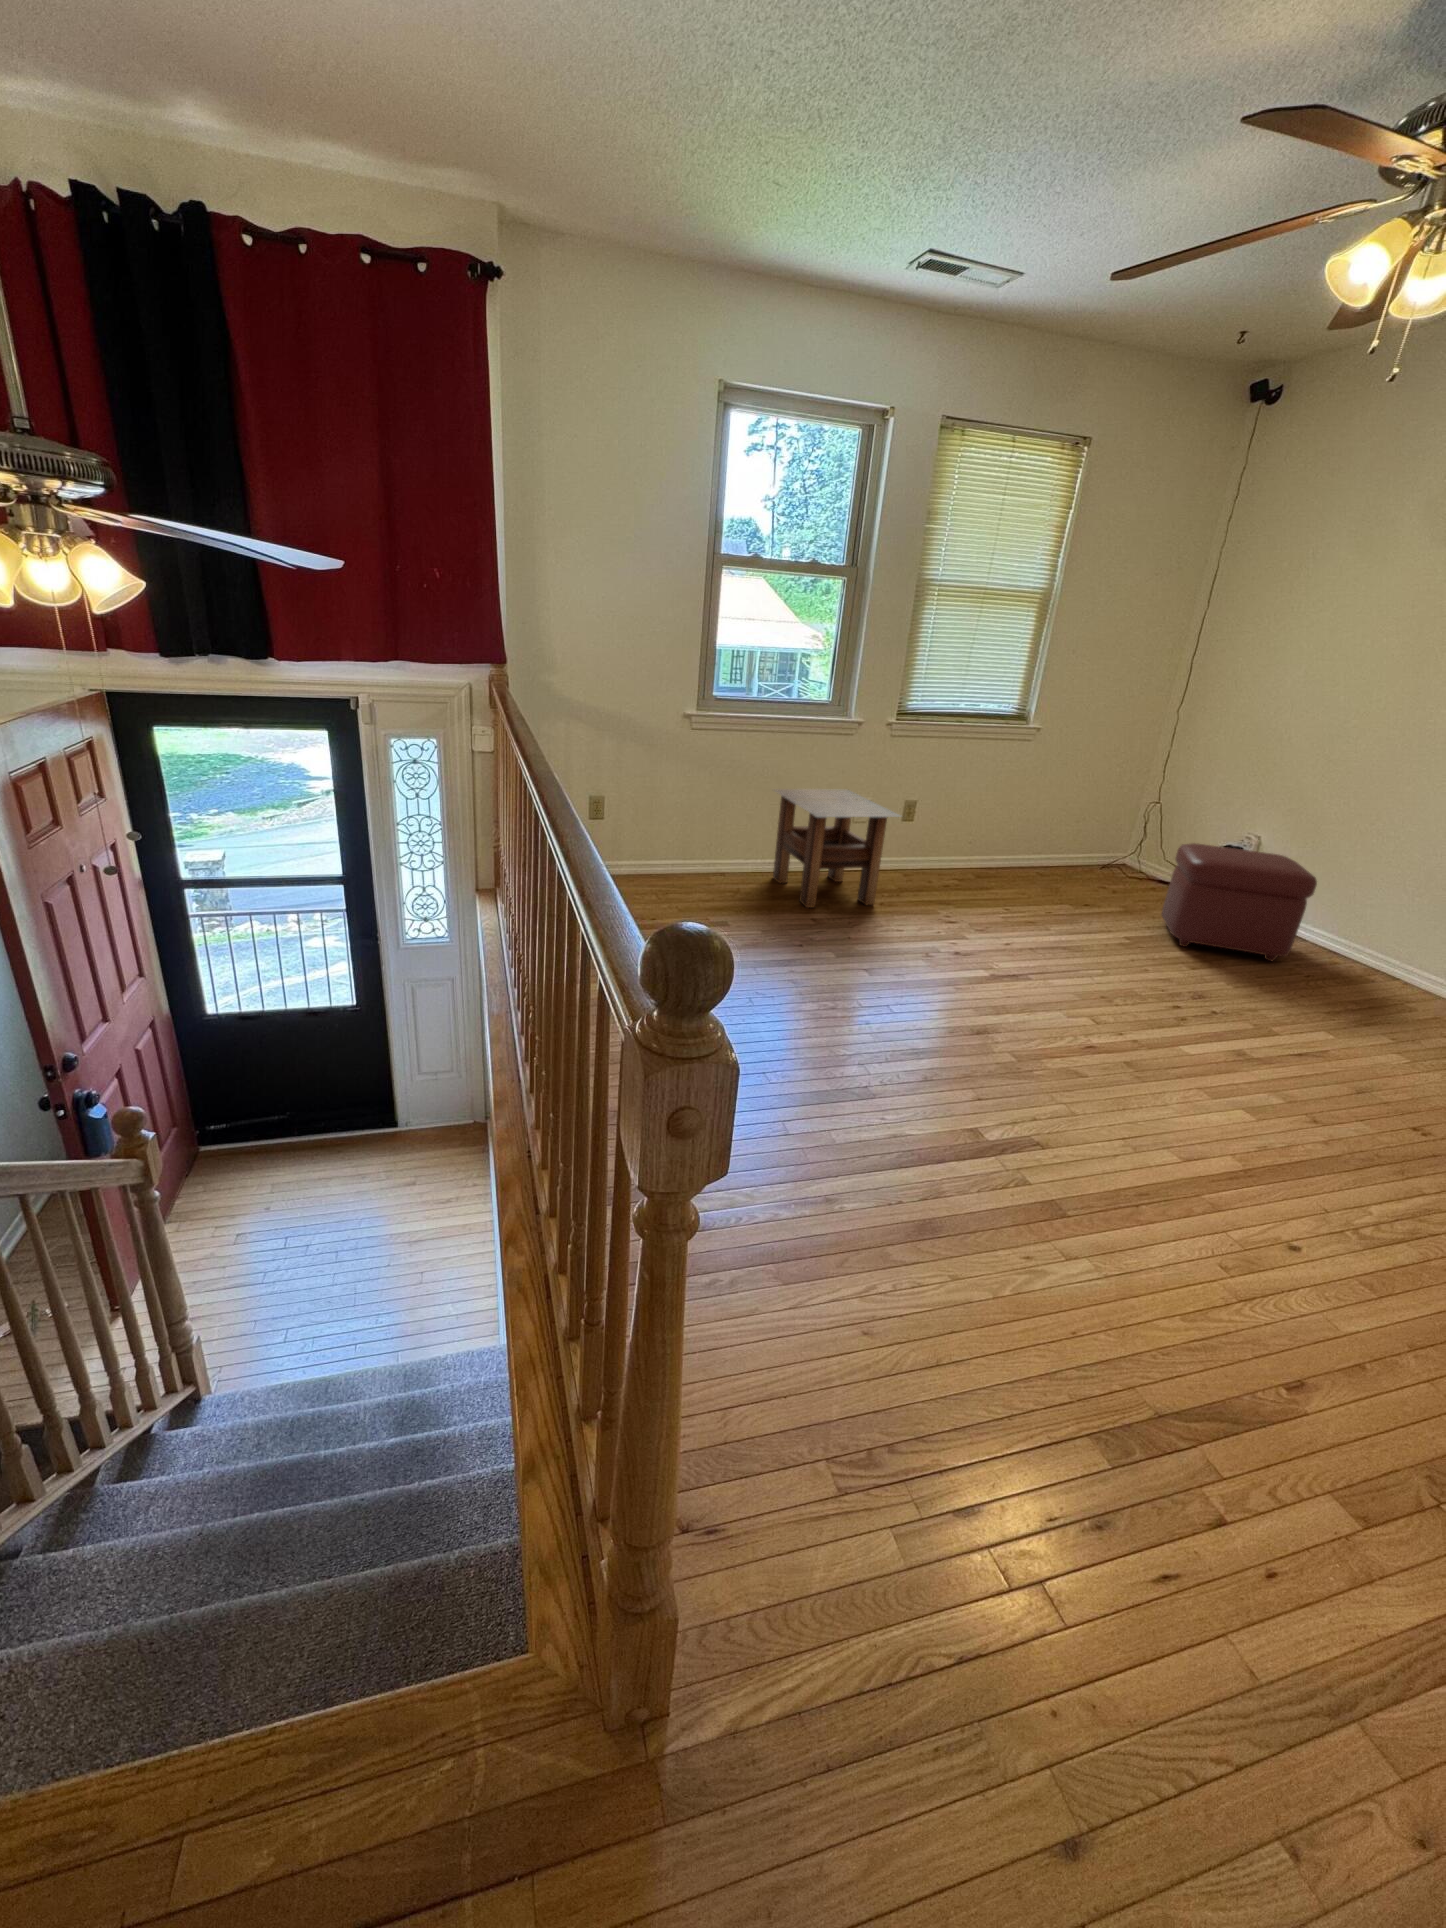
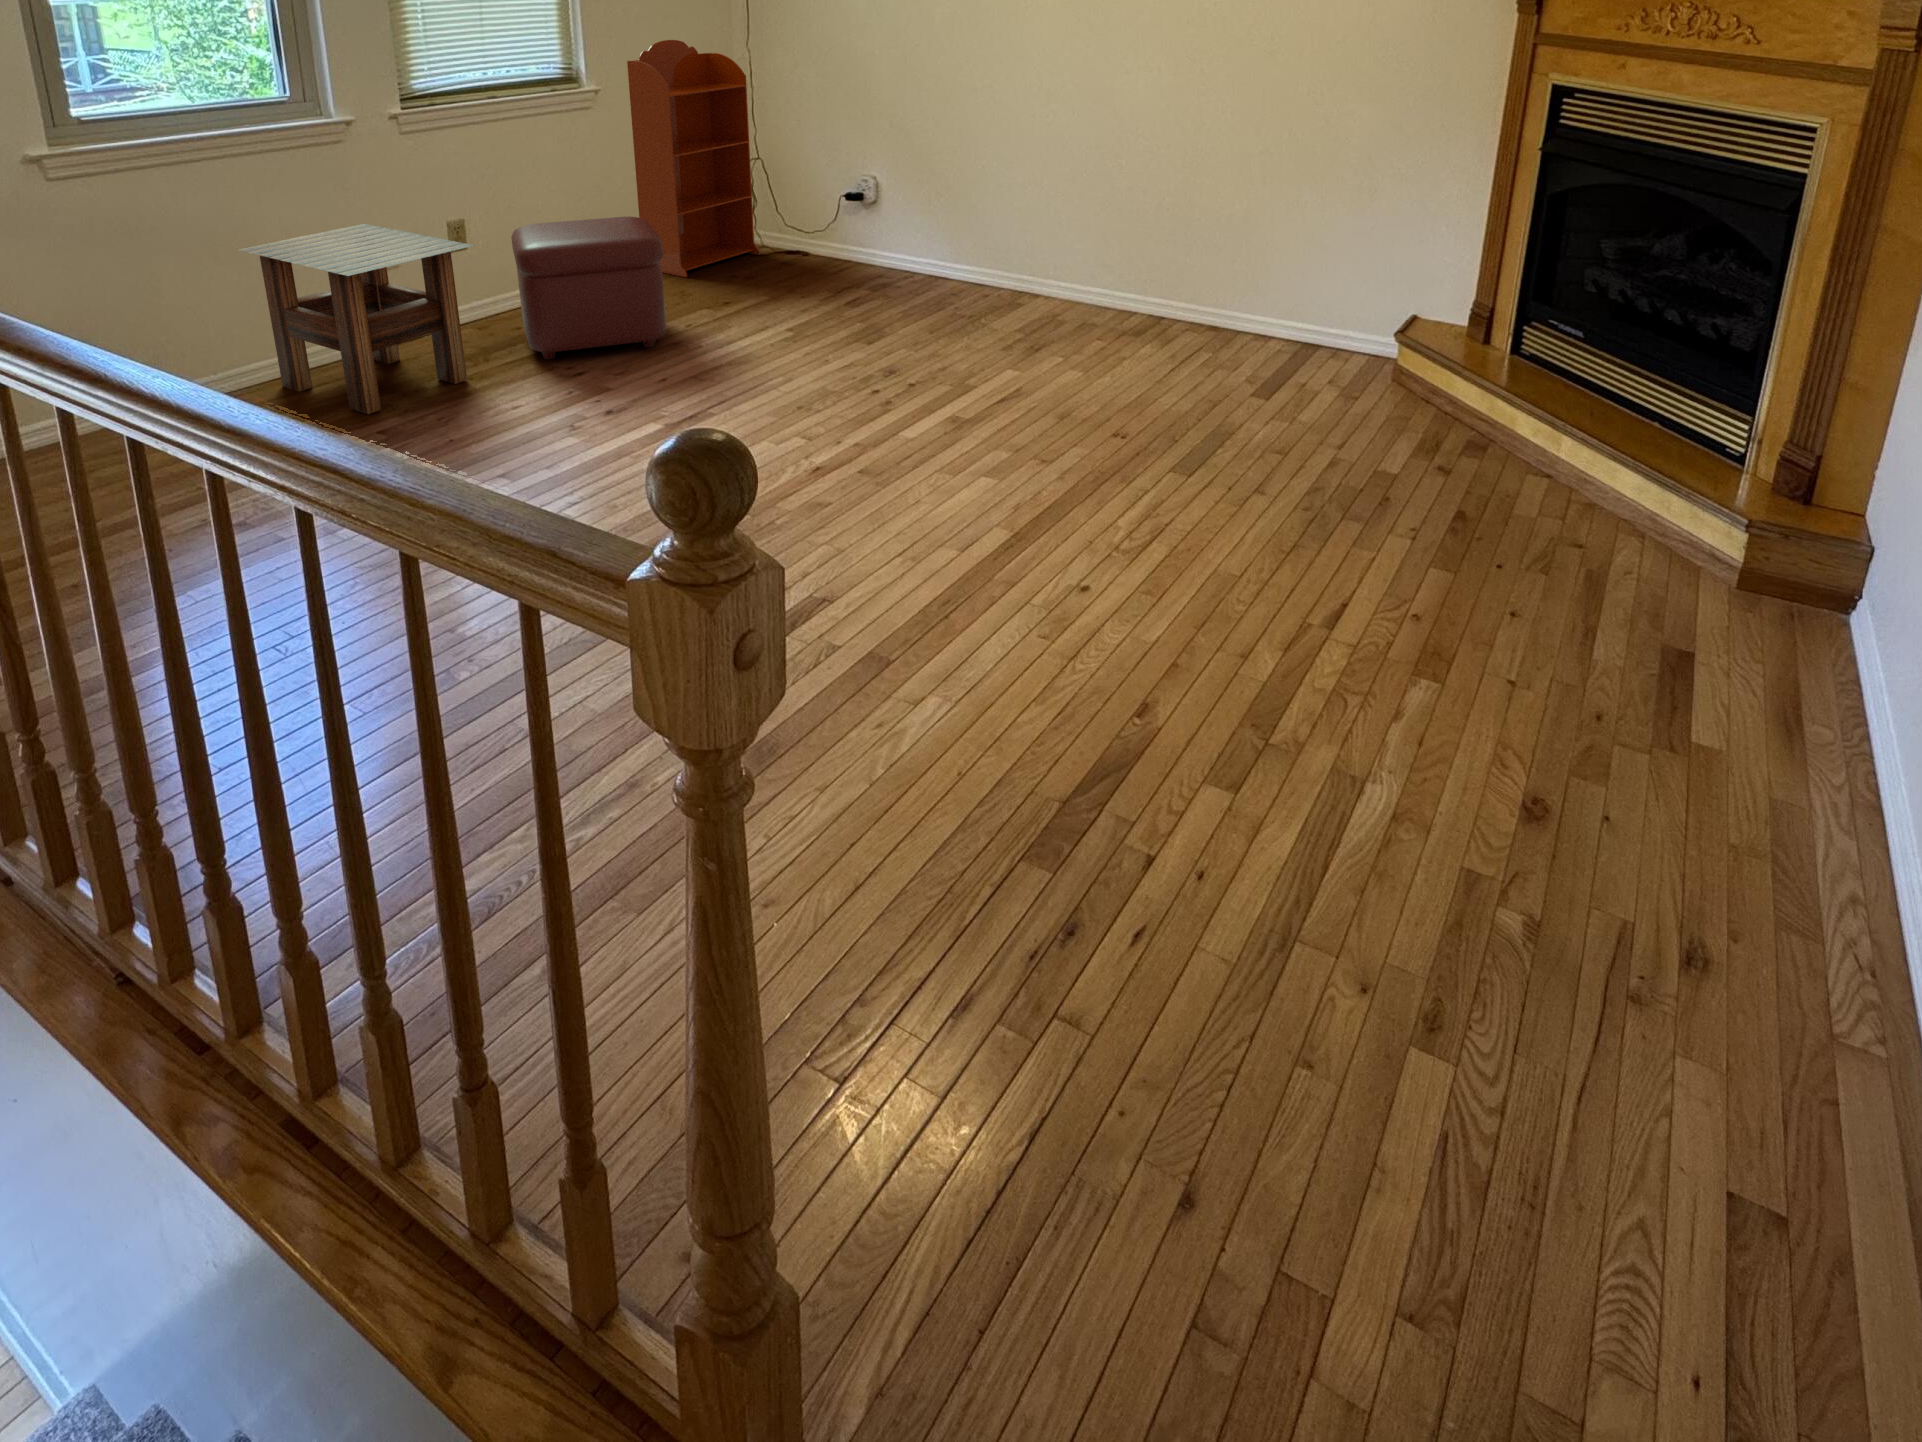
bookcase: none [1033,697,1167,880] -> present [627,40,760,277]
ottoman: present [1162,843,1317,961] -> present [511,216,666,359]

